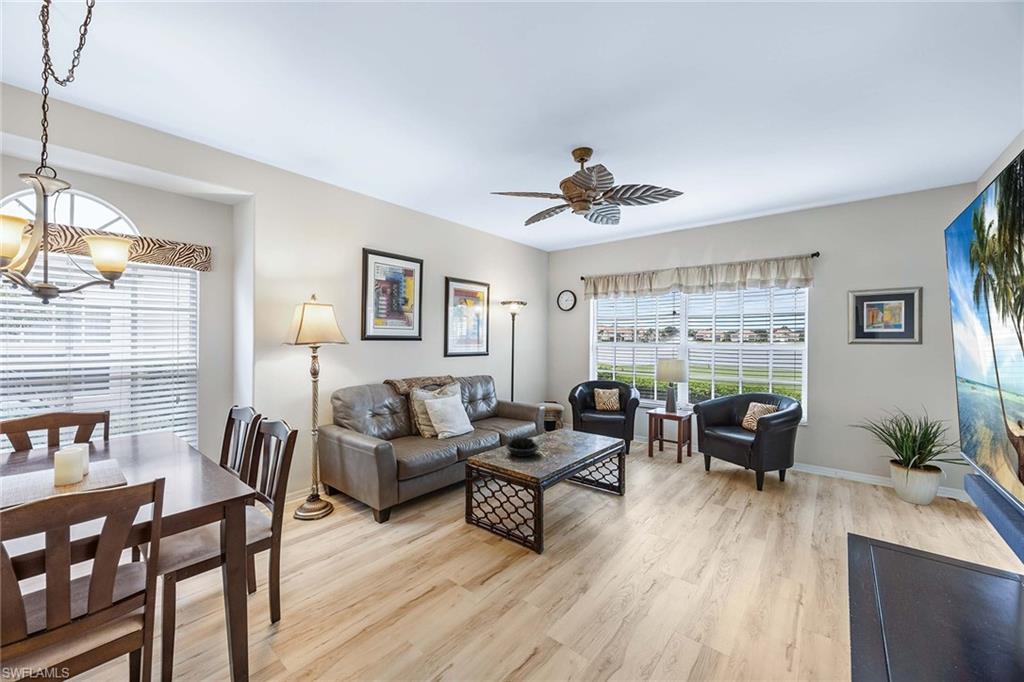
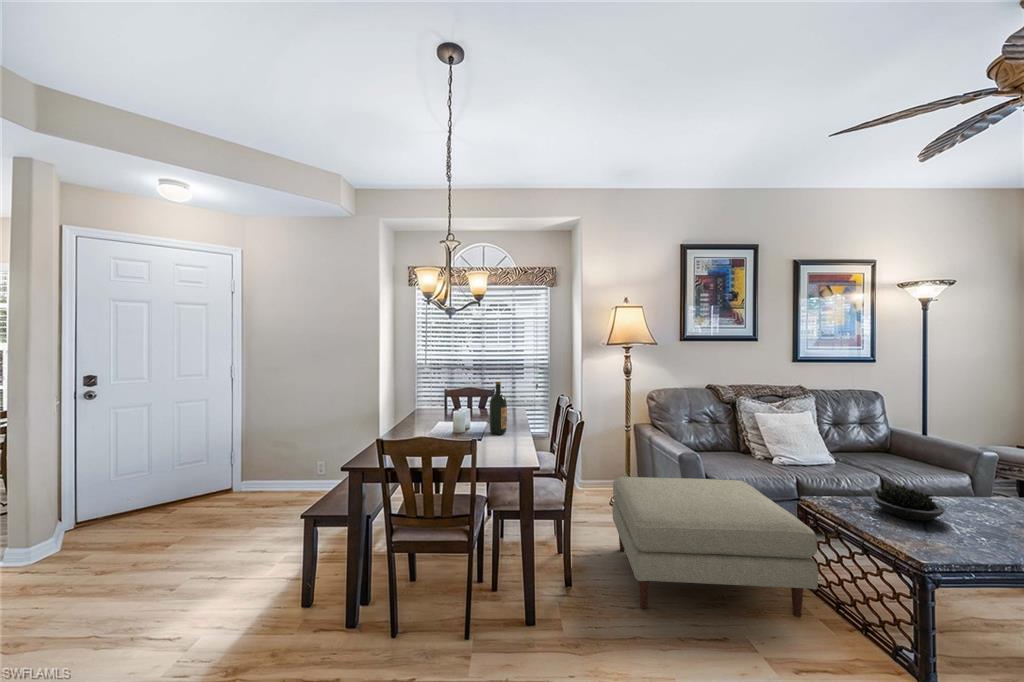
wine bottle: none [153,396,184,467] -> present [490,382,507,435]
ottoman: none [313,457,485,595] -> present [613,477,818,617]

